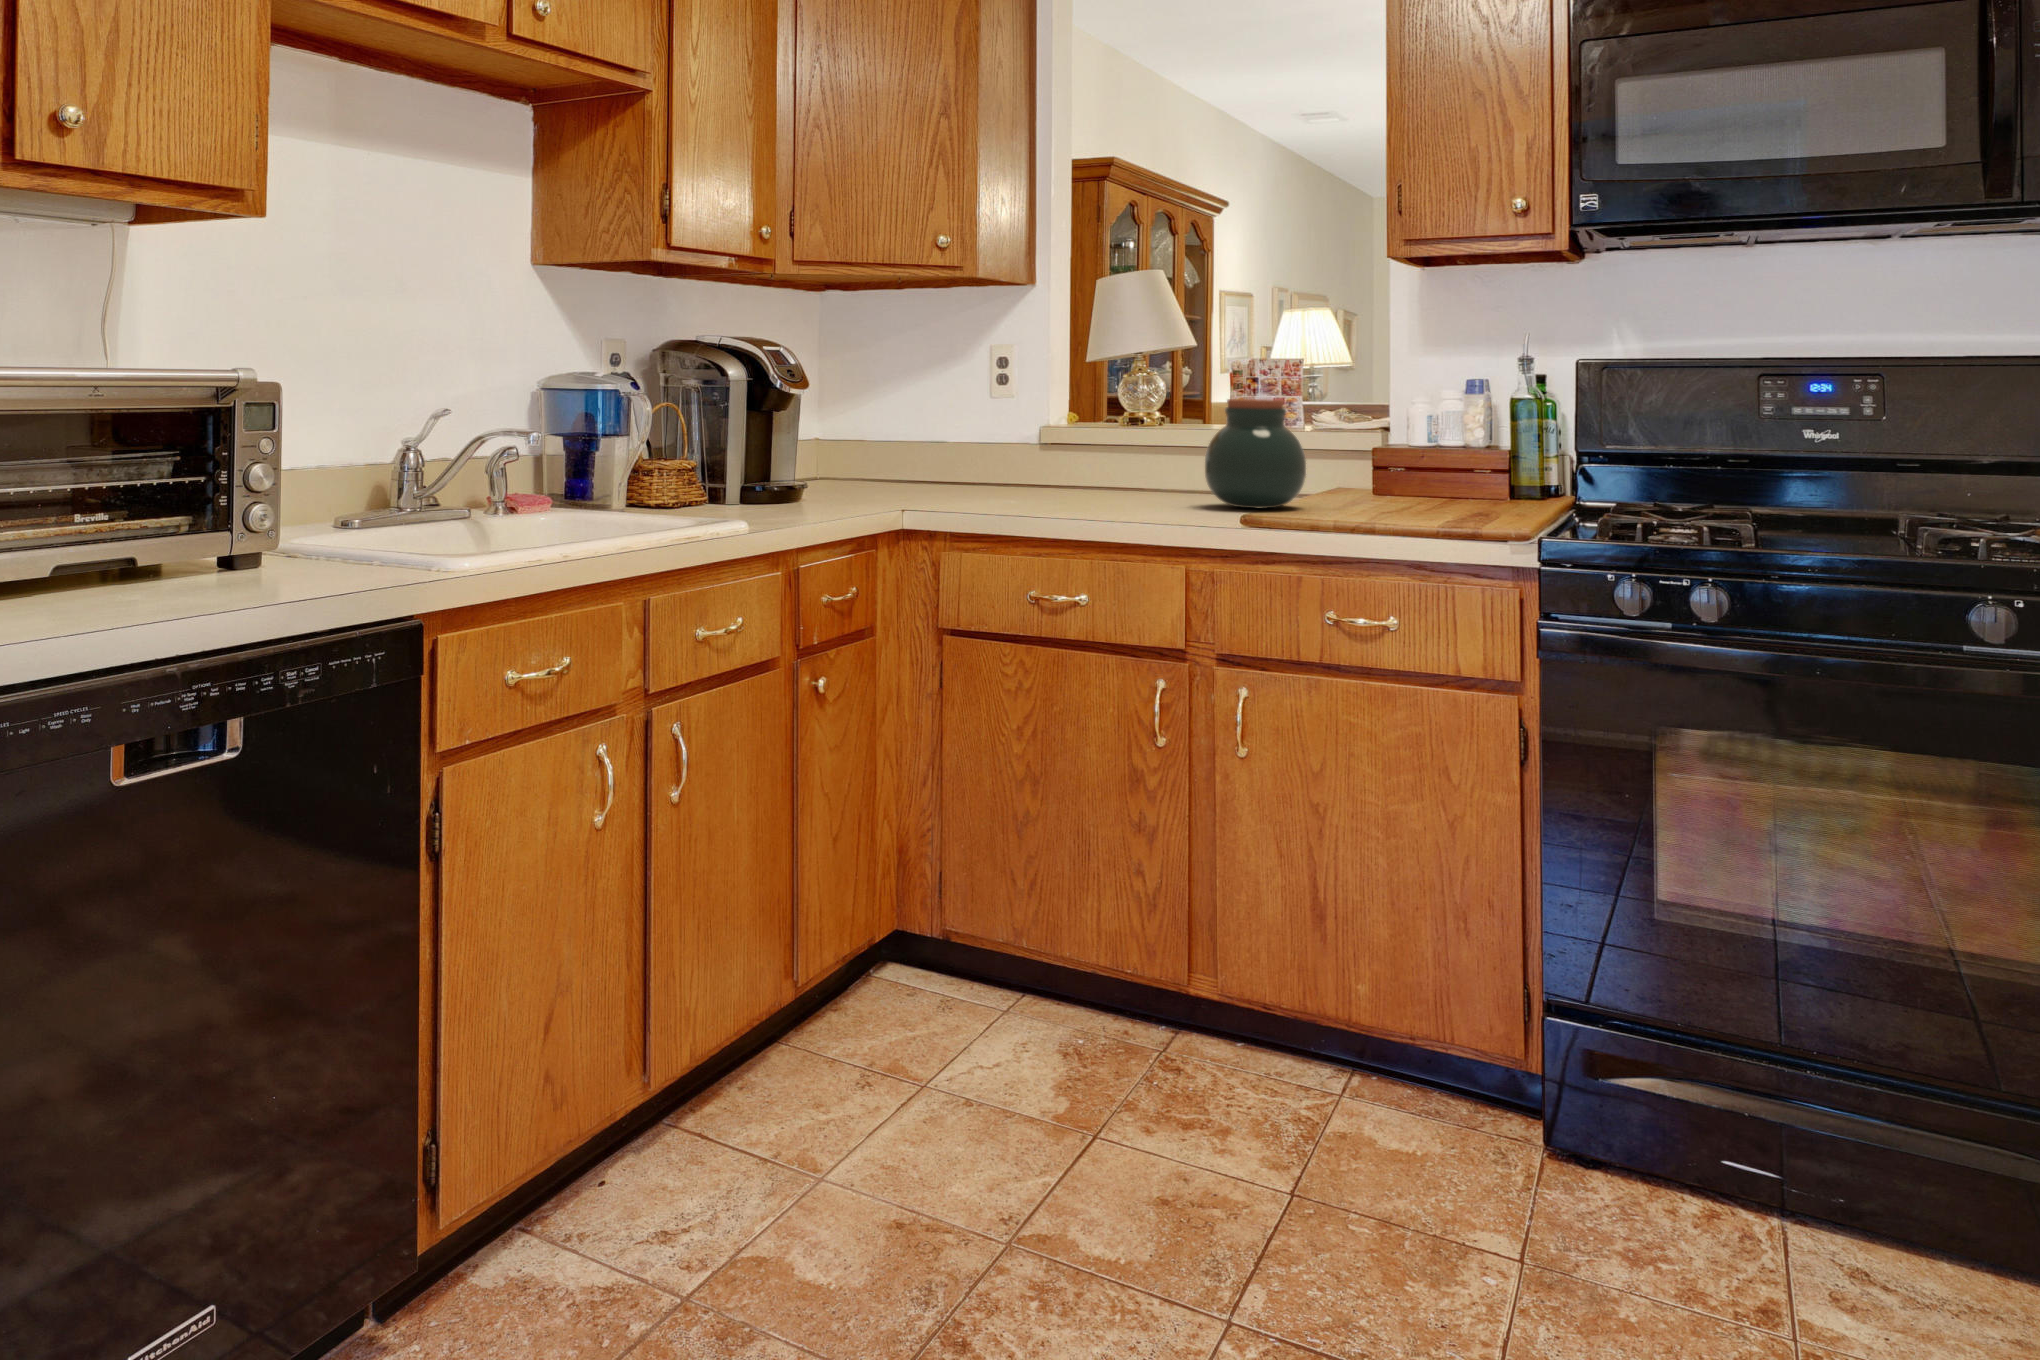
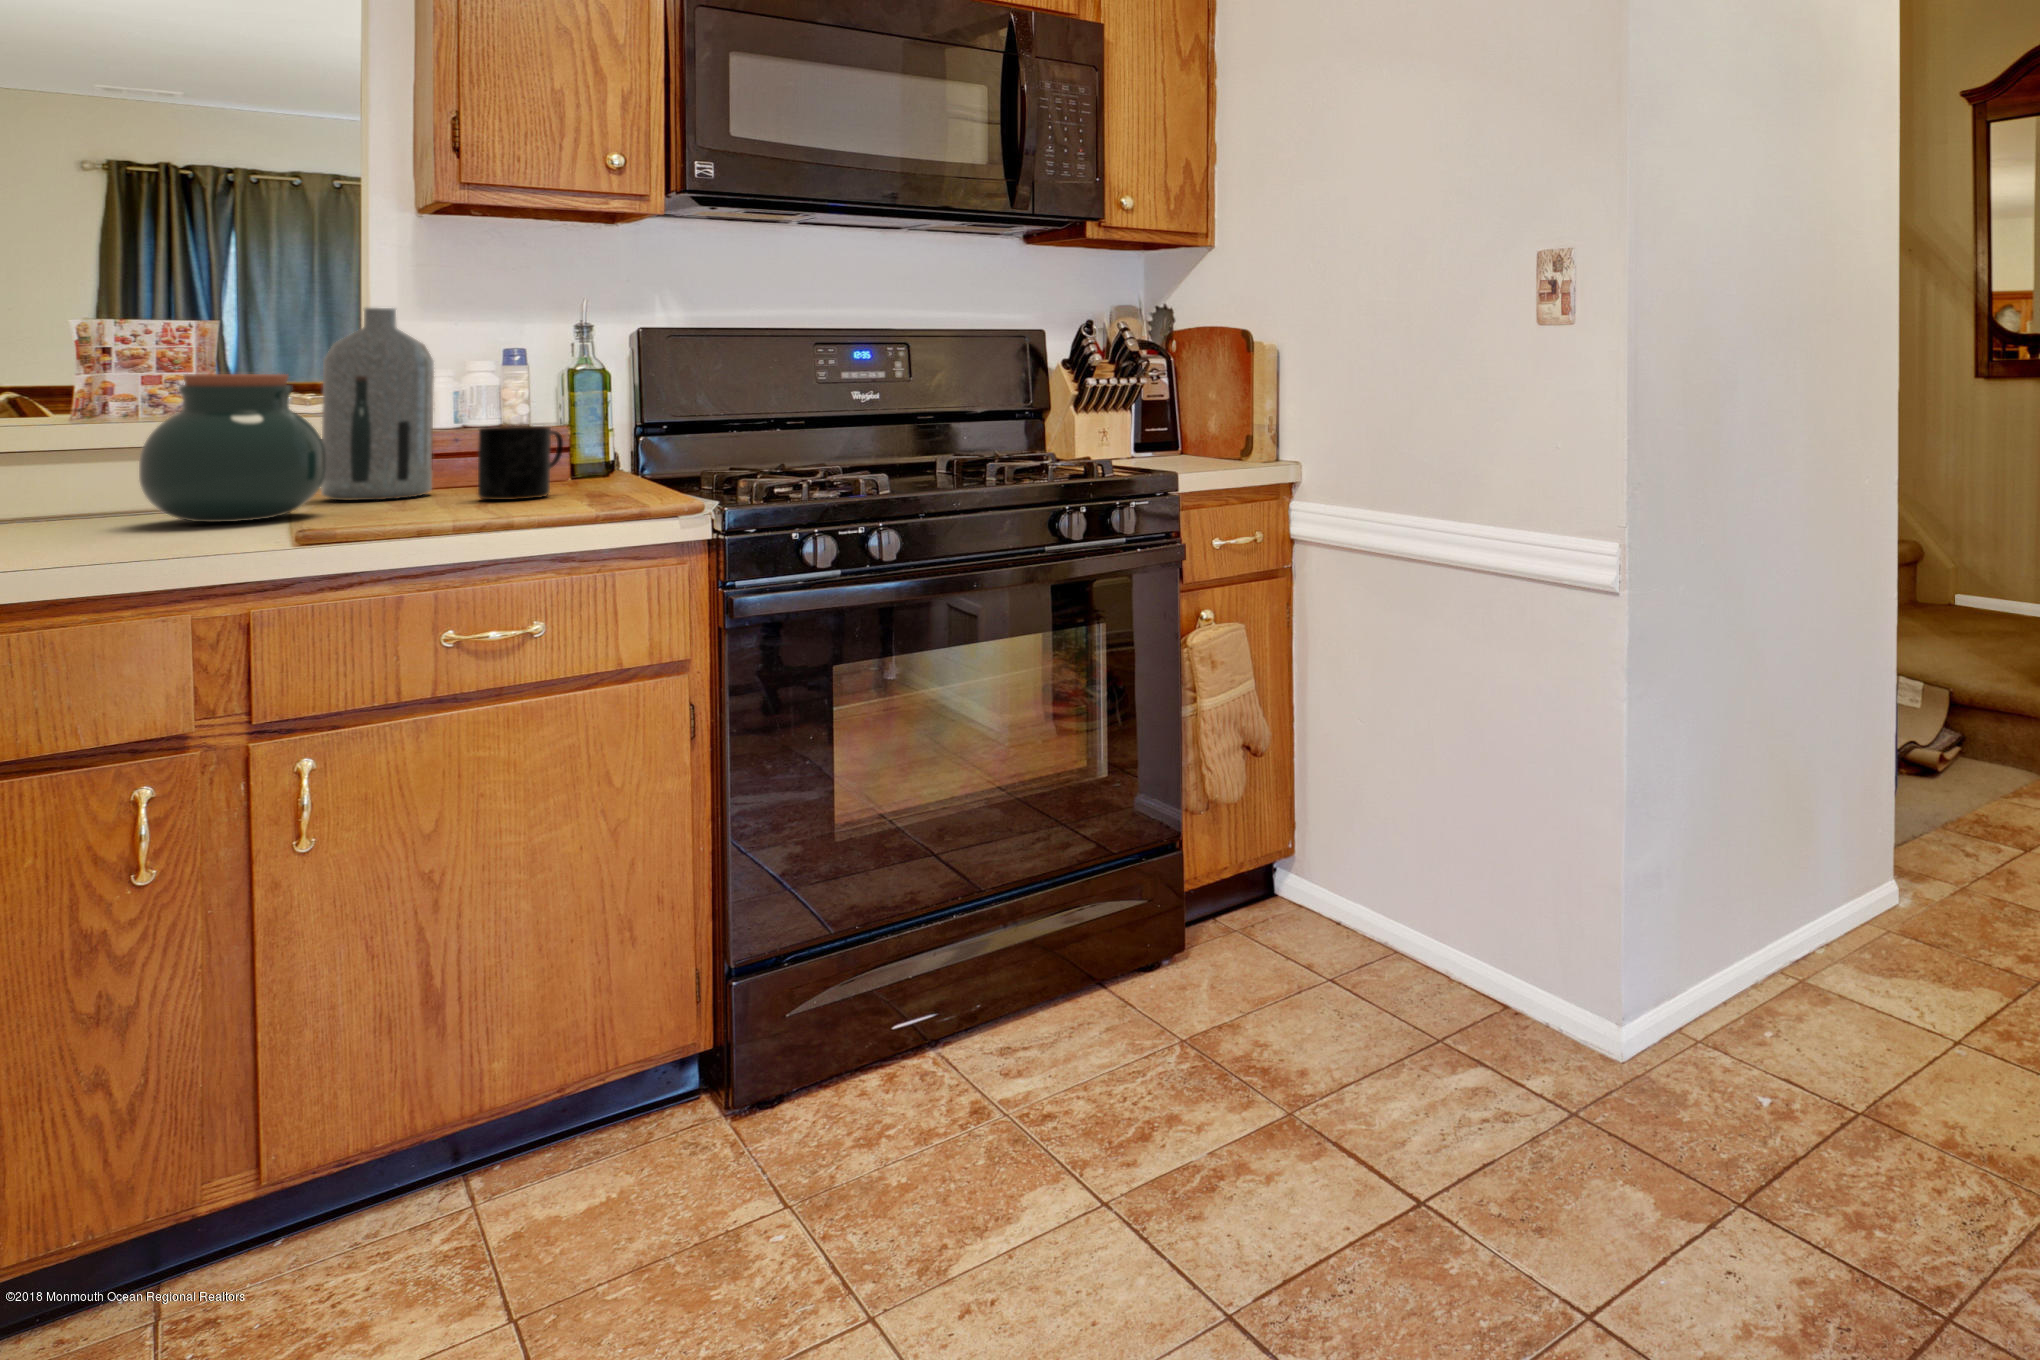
bottle: none [1333,347,1406,504] -> present [321,308,434,500]
mug: none [1410,448,1480,513] -> present [478,426,563,500]

